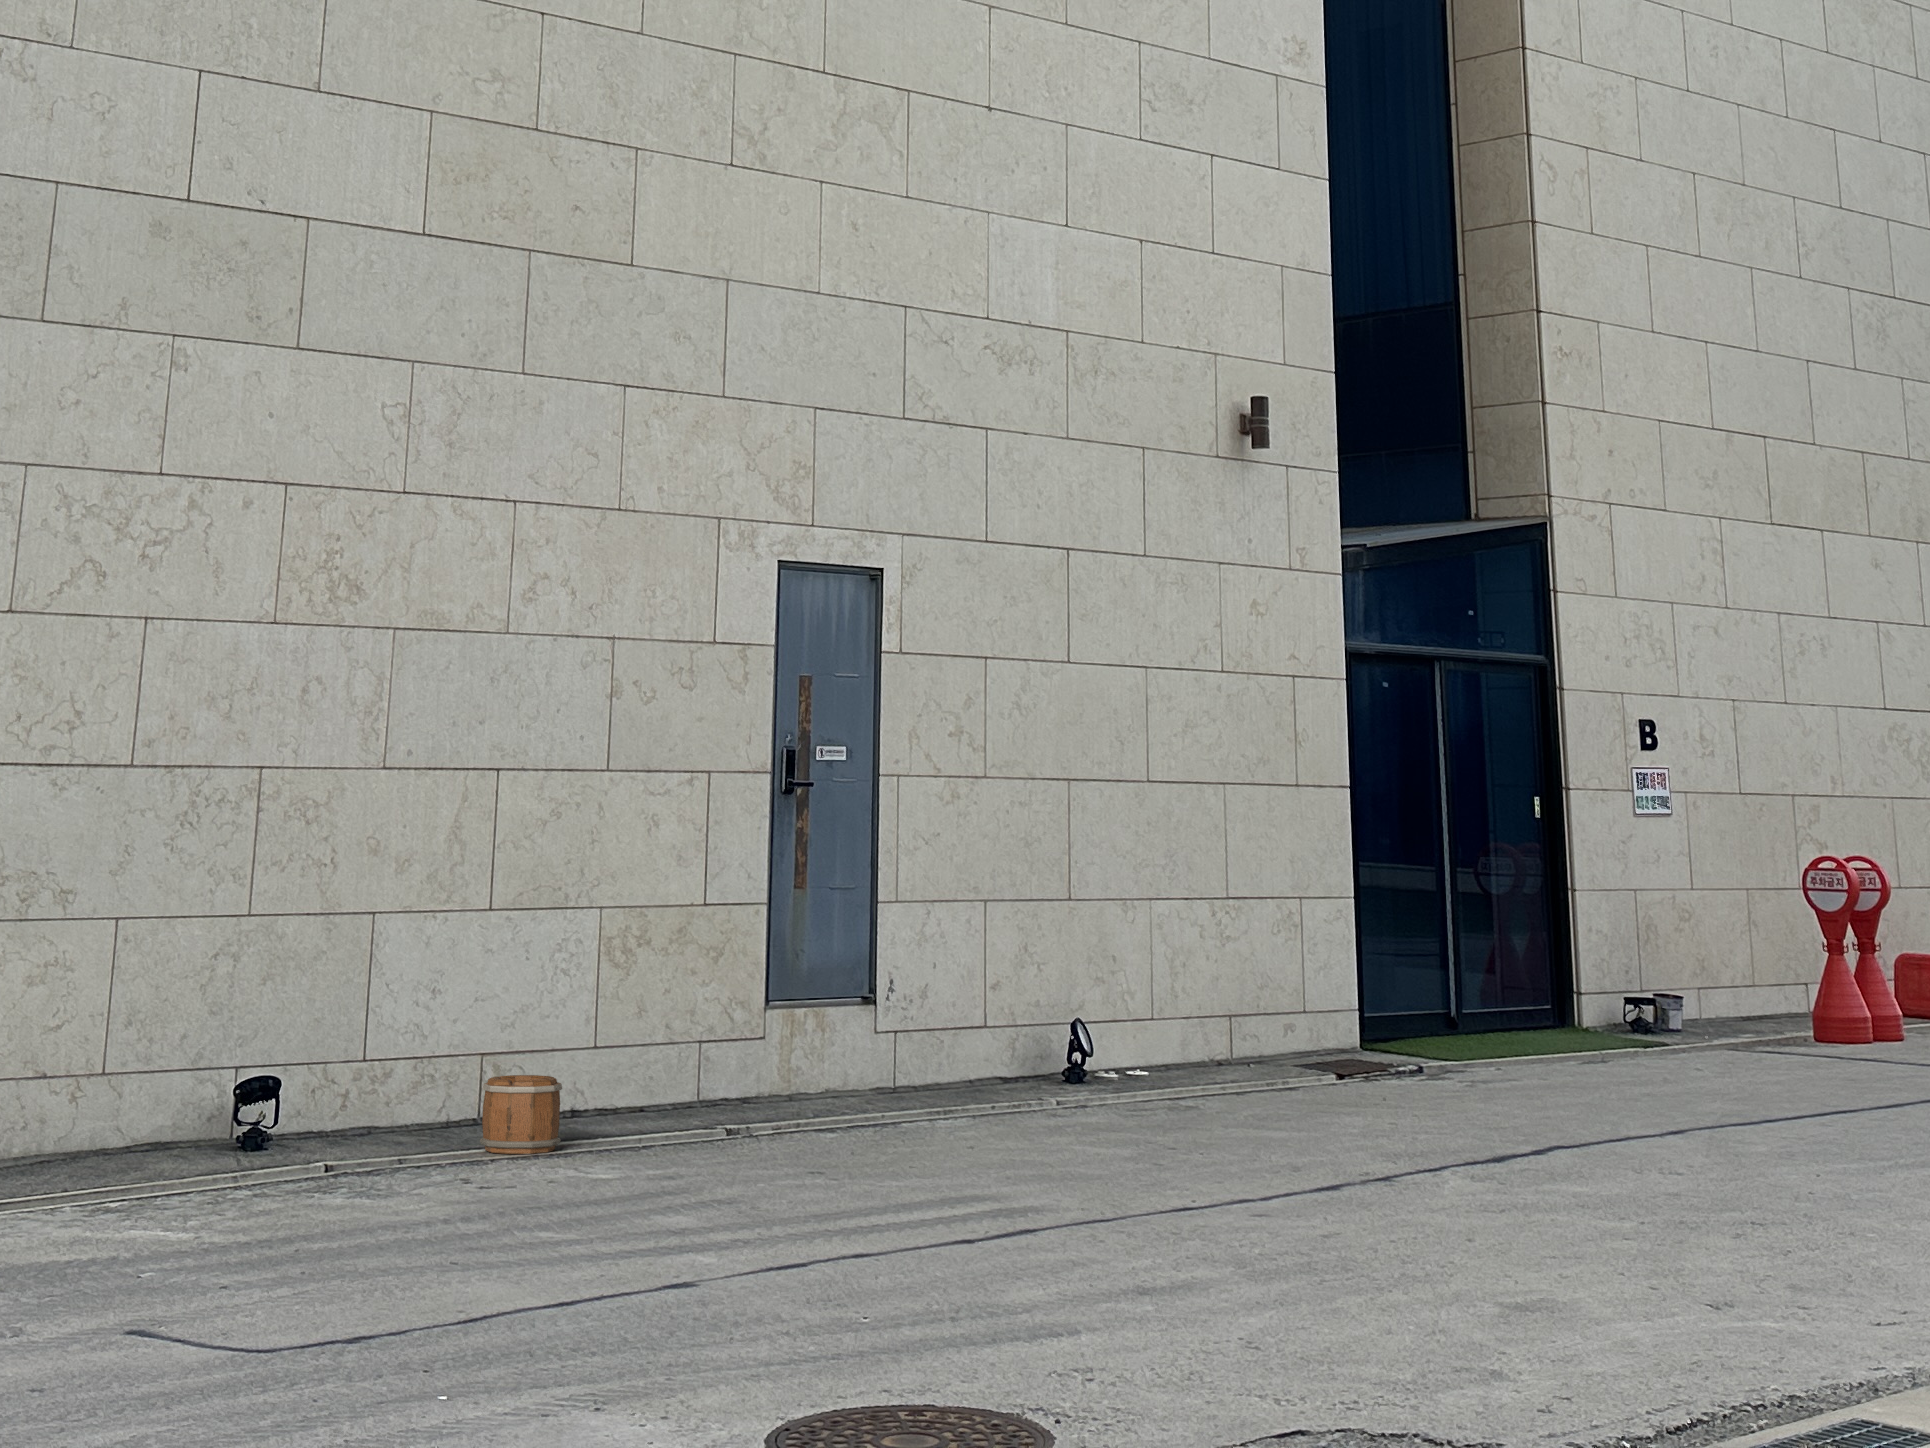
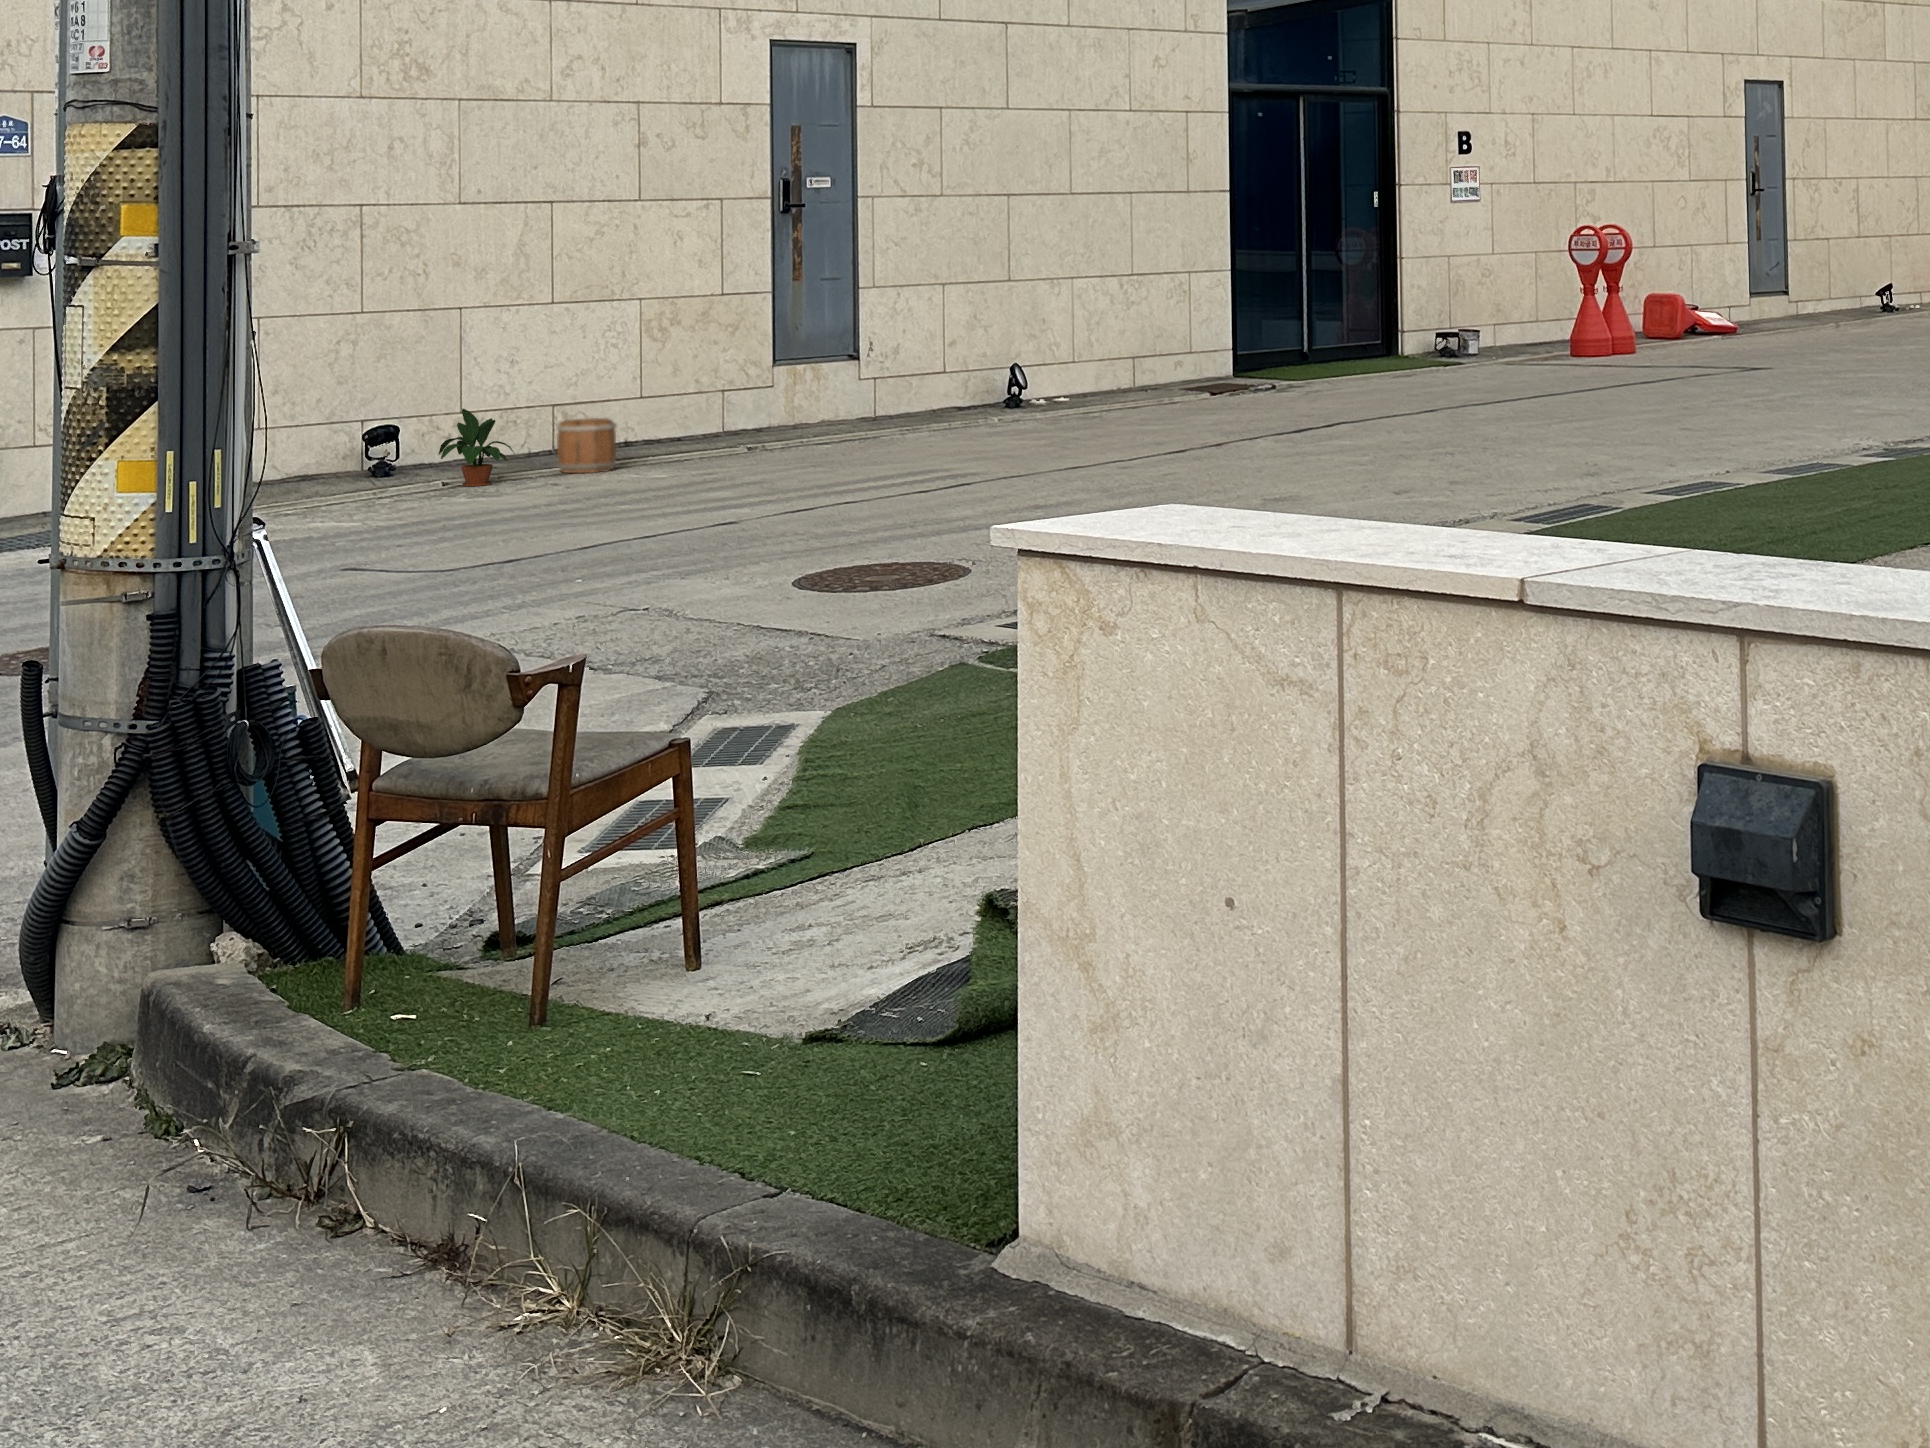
potted plant: none [327,1055,425,1167] -> present [439,409,514,486]

